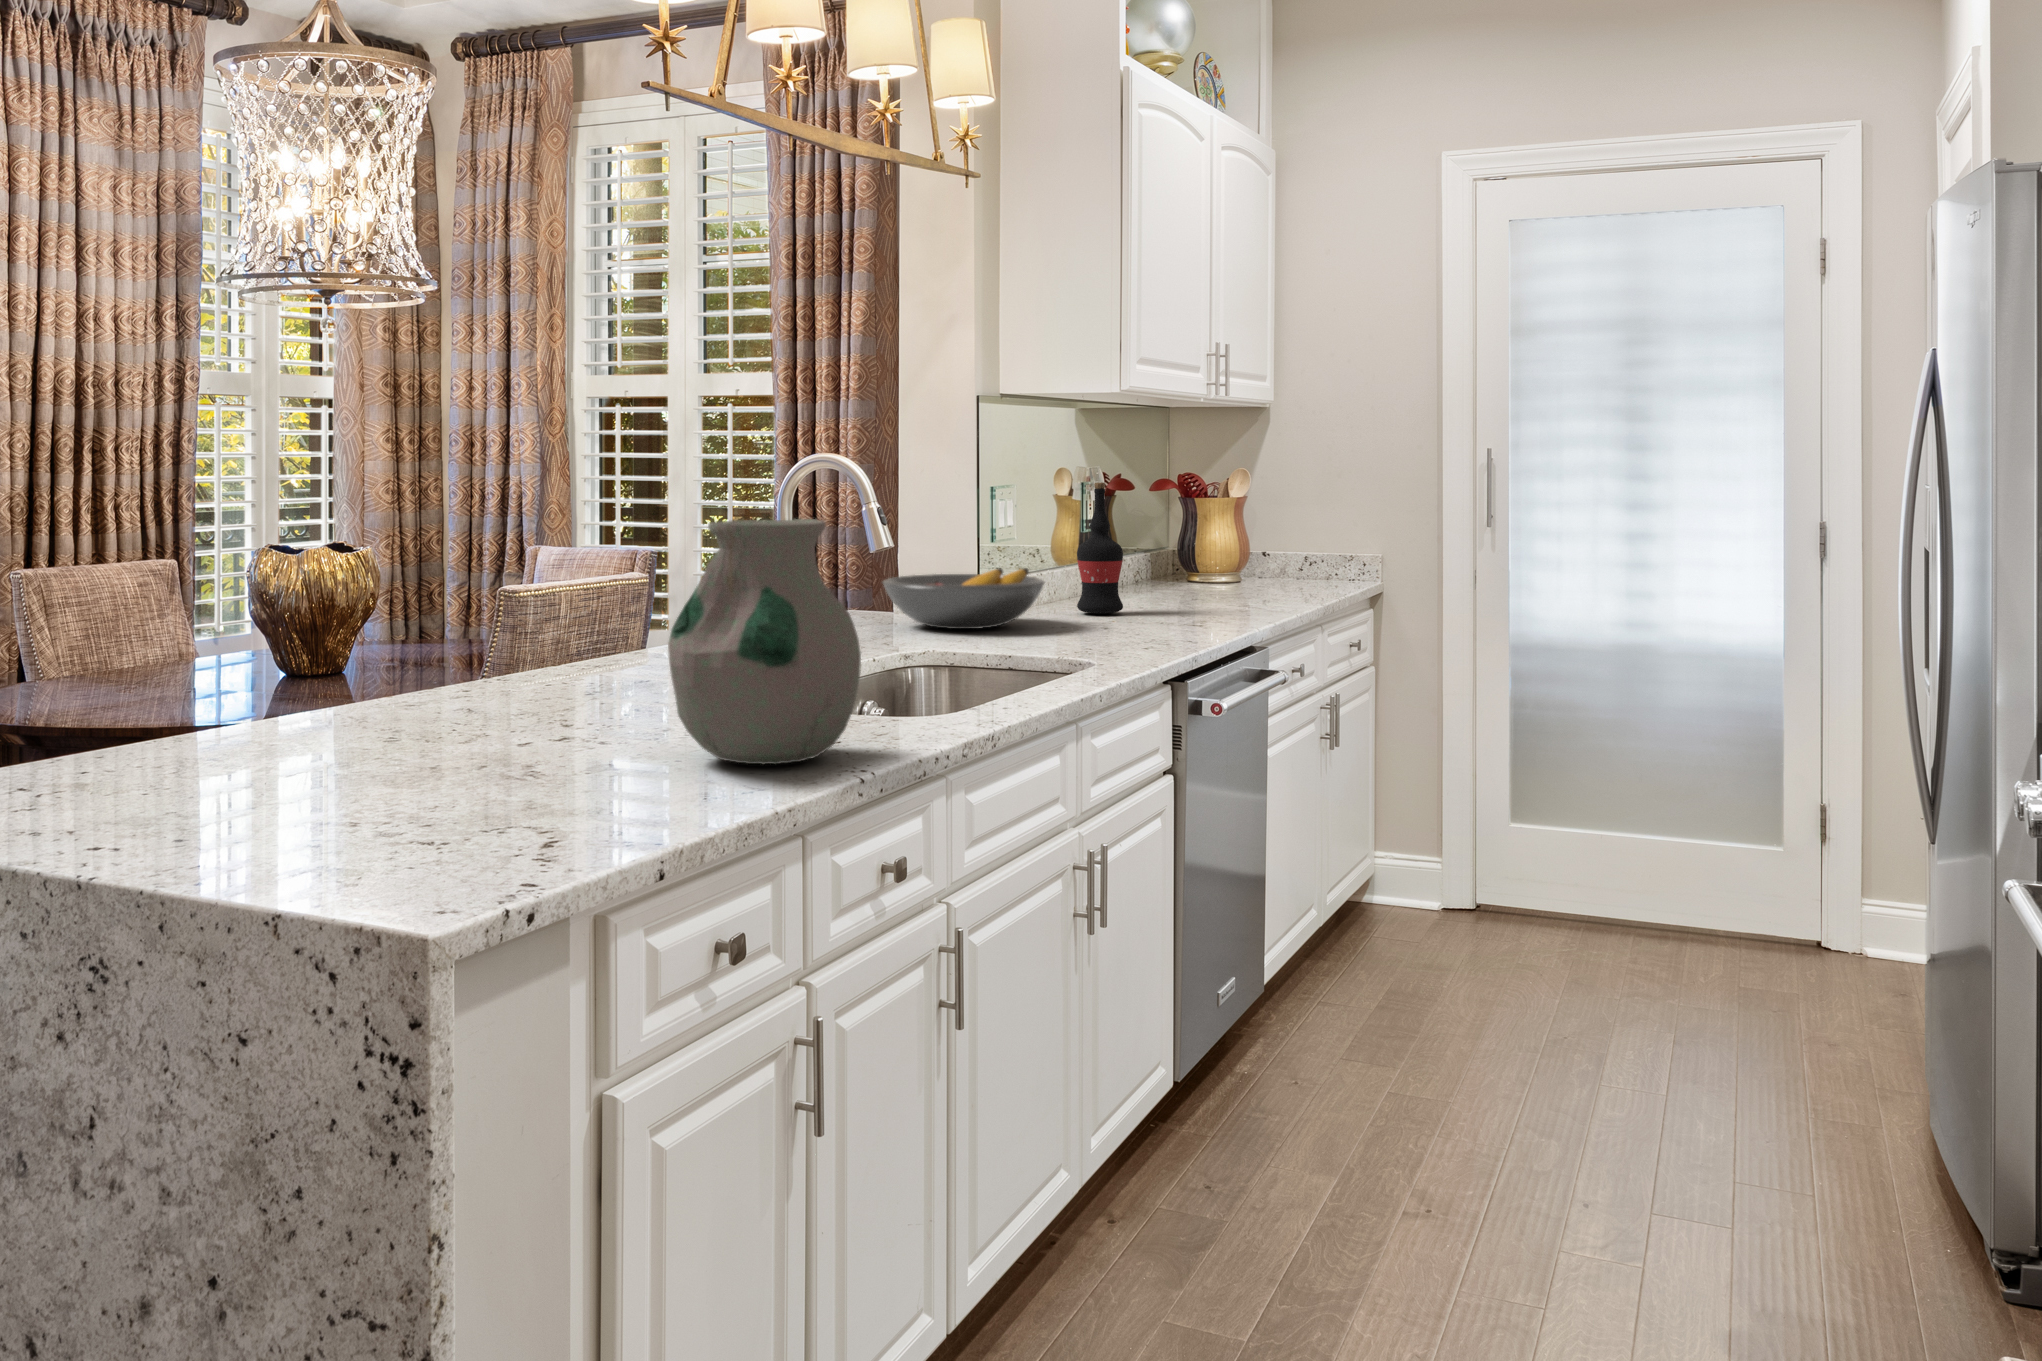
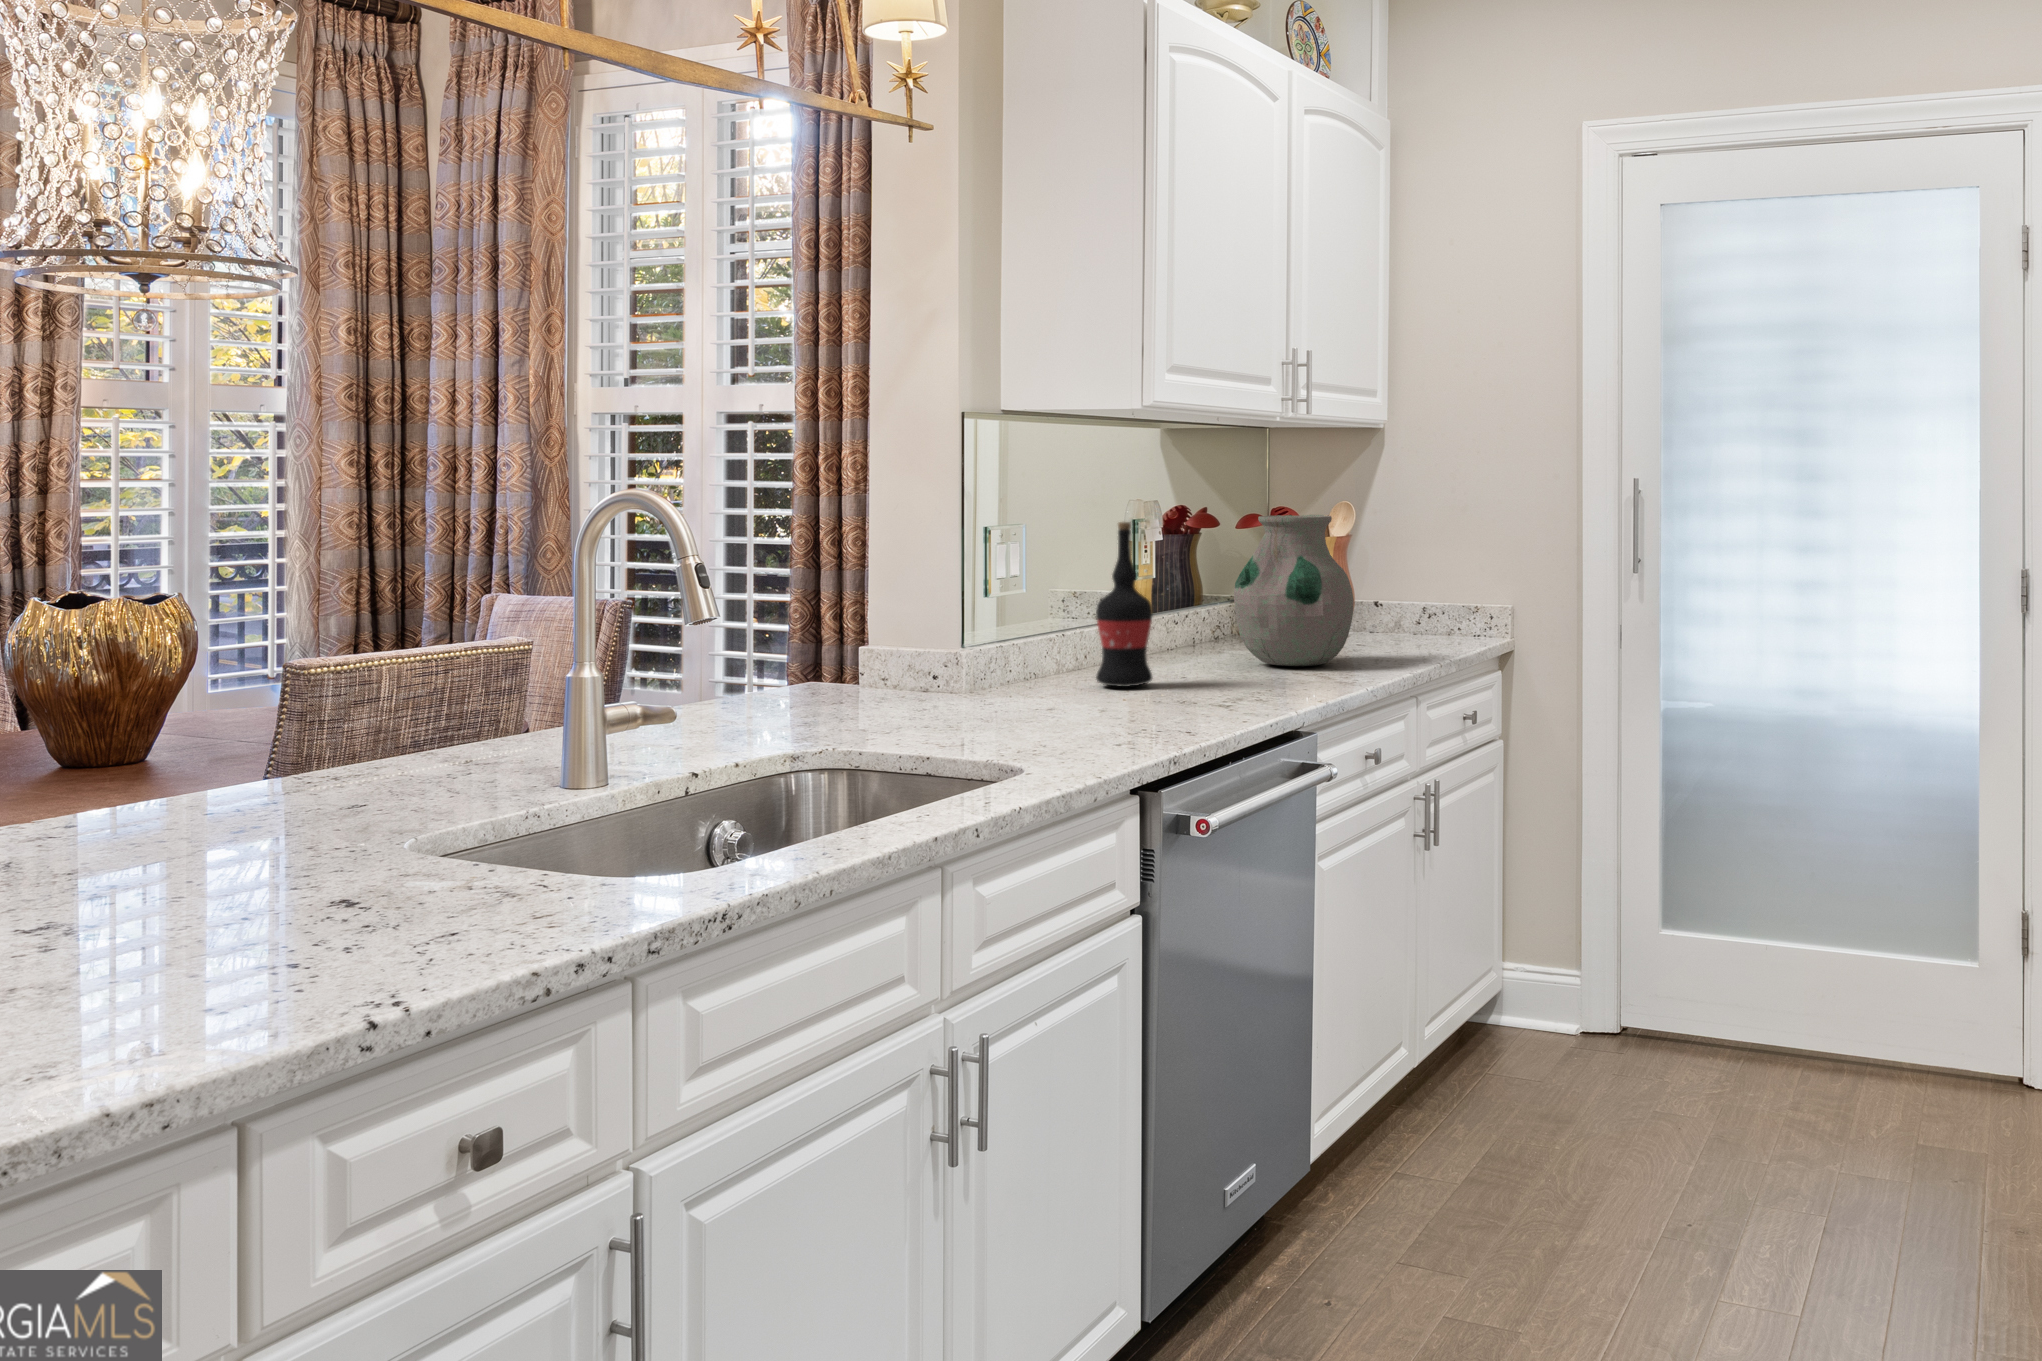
vase: present [668,519,861,764] -> present [1234,515,1354,666]
fruit bowl: present [883,568,1045,629] -> none [821,633,1033,711]

